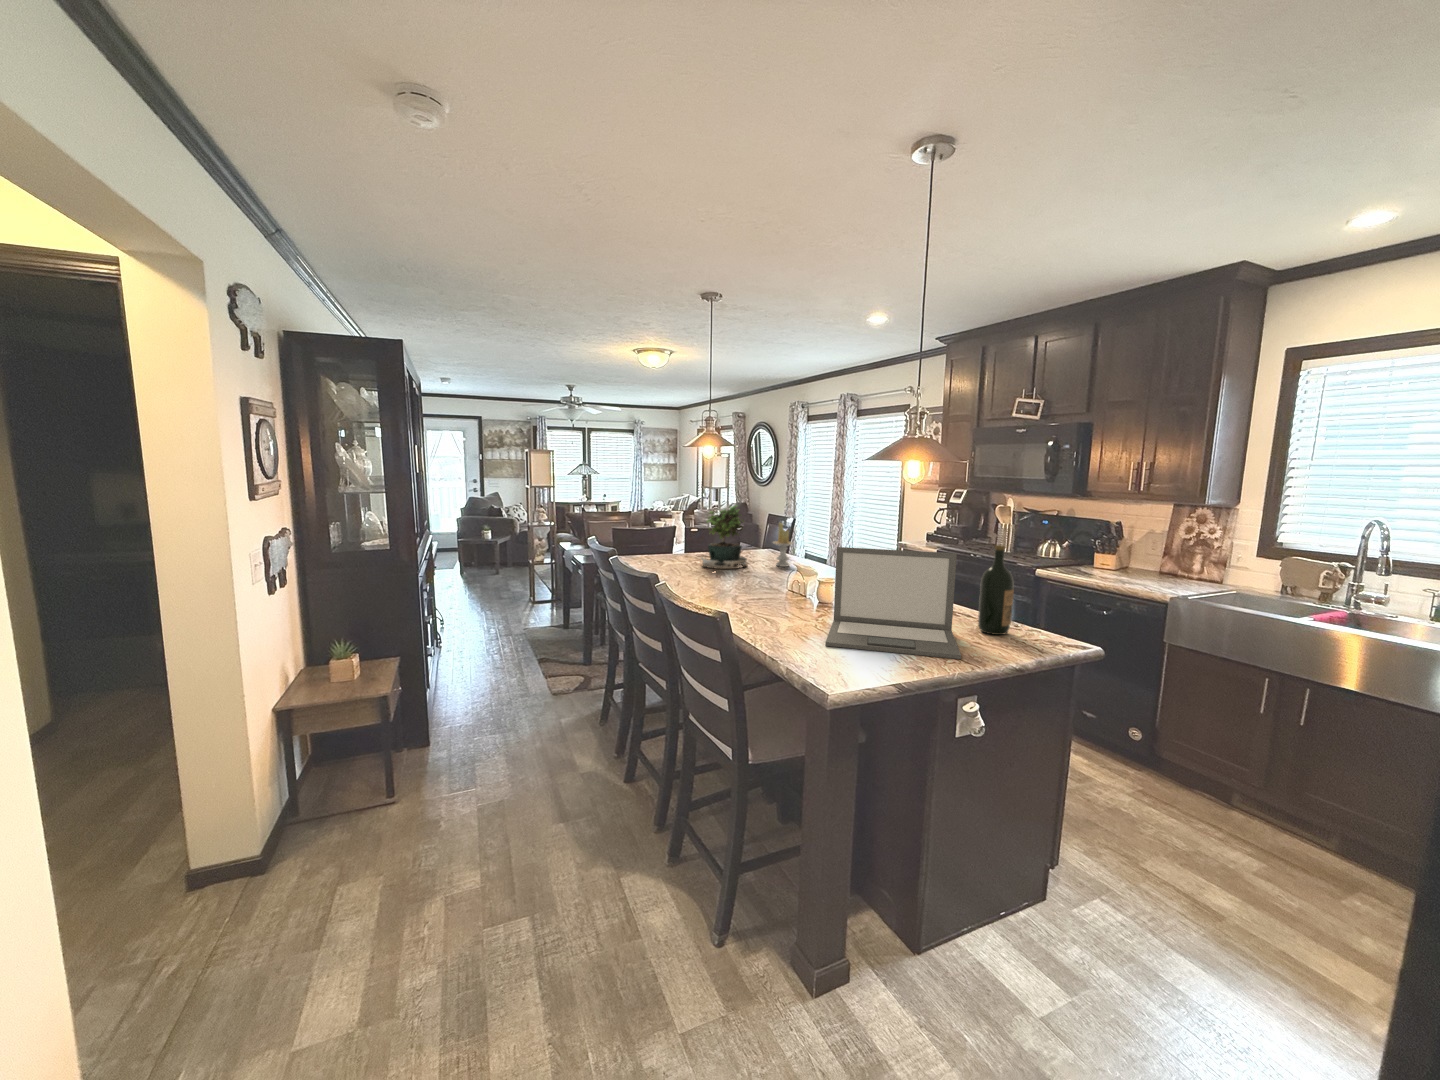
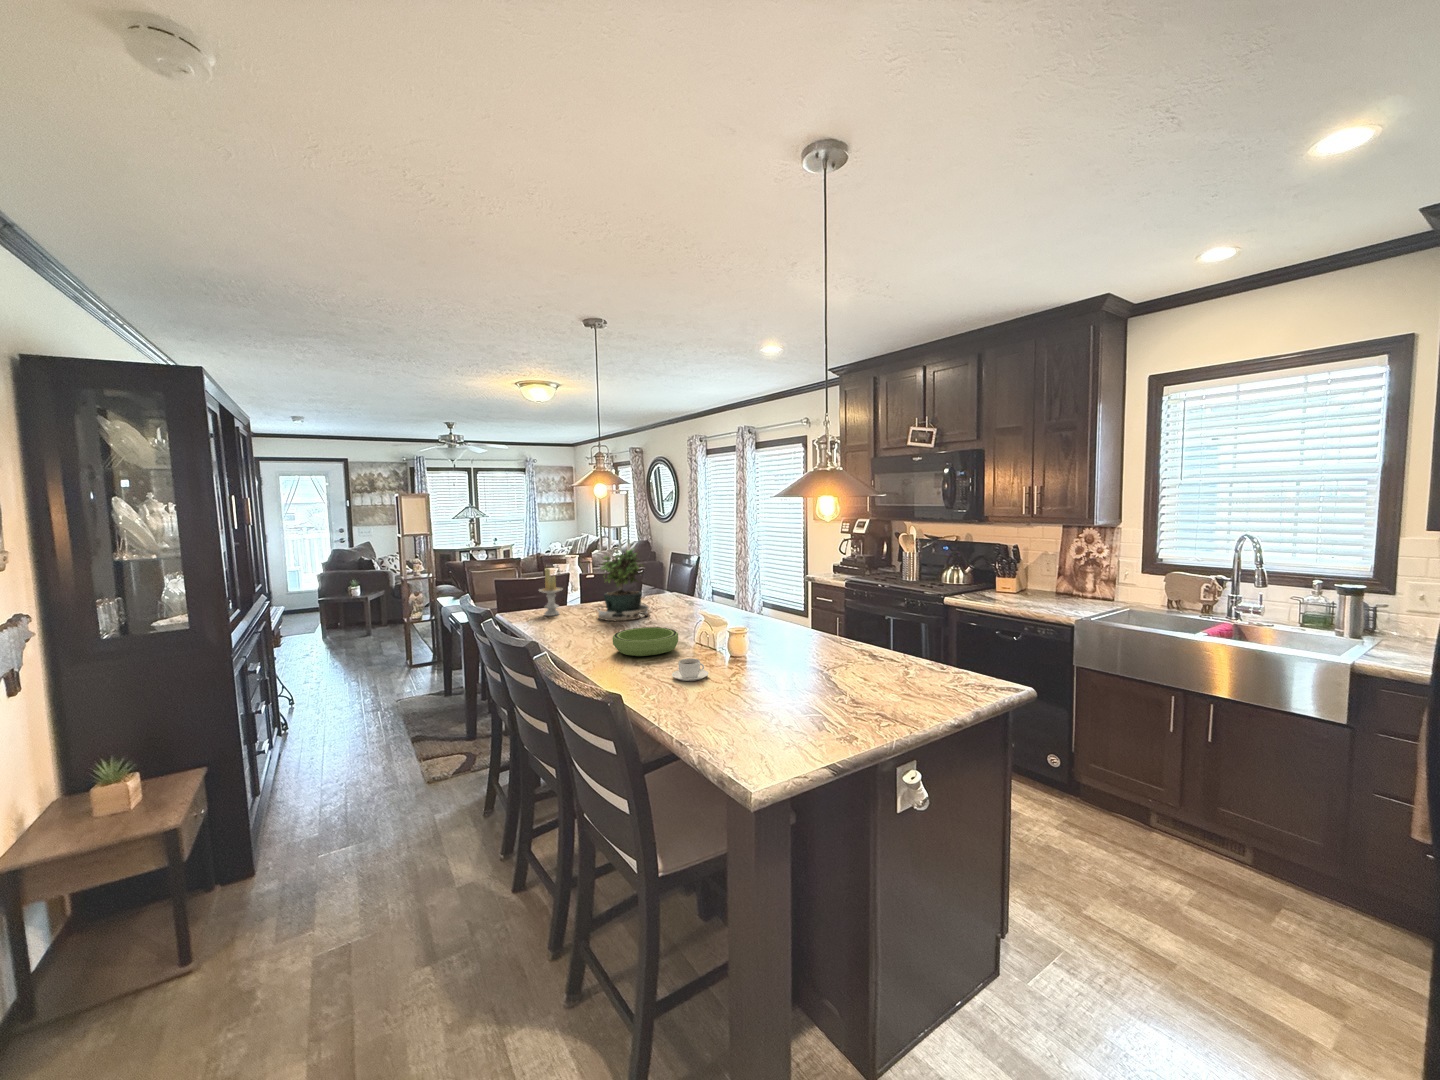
candle: present [773,523,794,567] -> present [539,568,563,616]
wine bottle: present [978,545,1014,635] -> none [905,583,940,682]
laptop: present [825,547,961,659] -> none [742,595,896,720]
bowl: none [716,574,774,596] -> present [612,627,678,656]
coffee cup: none [767,599,799,618] -> present [672,658,708,681]

